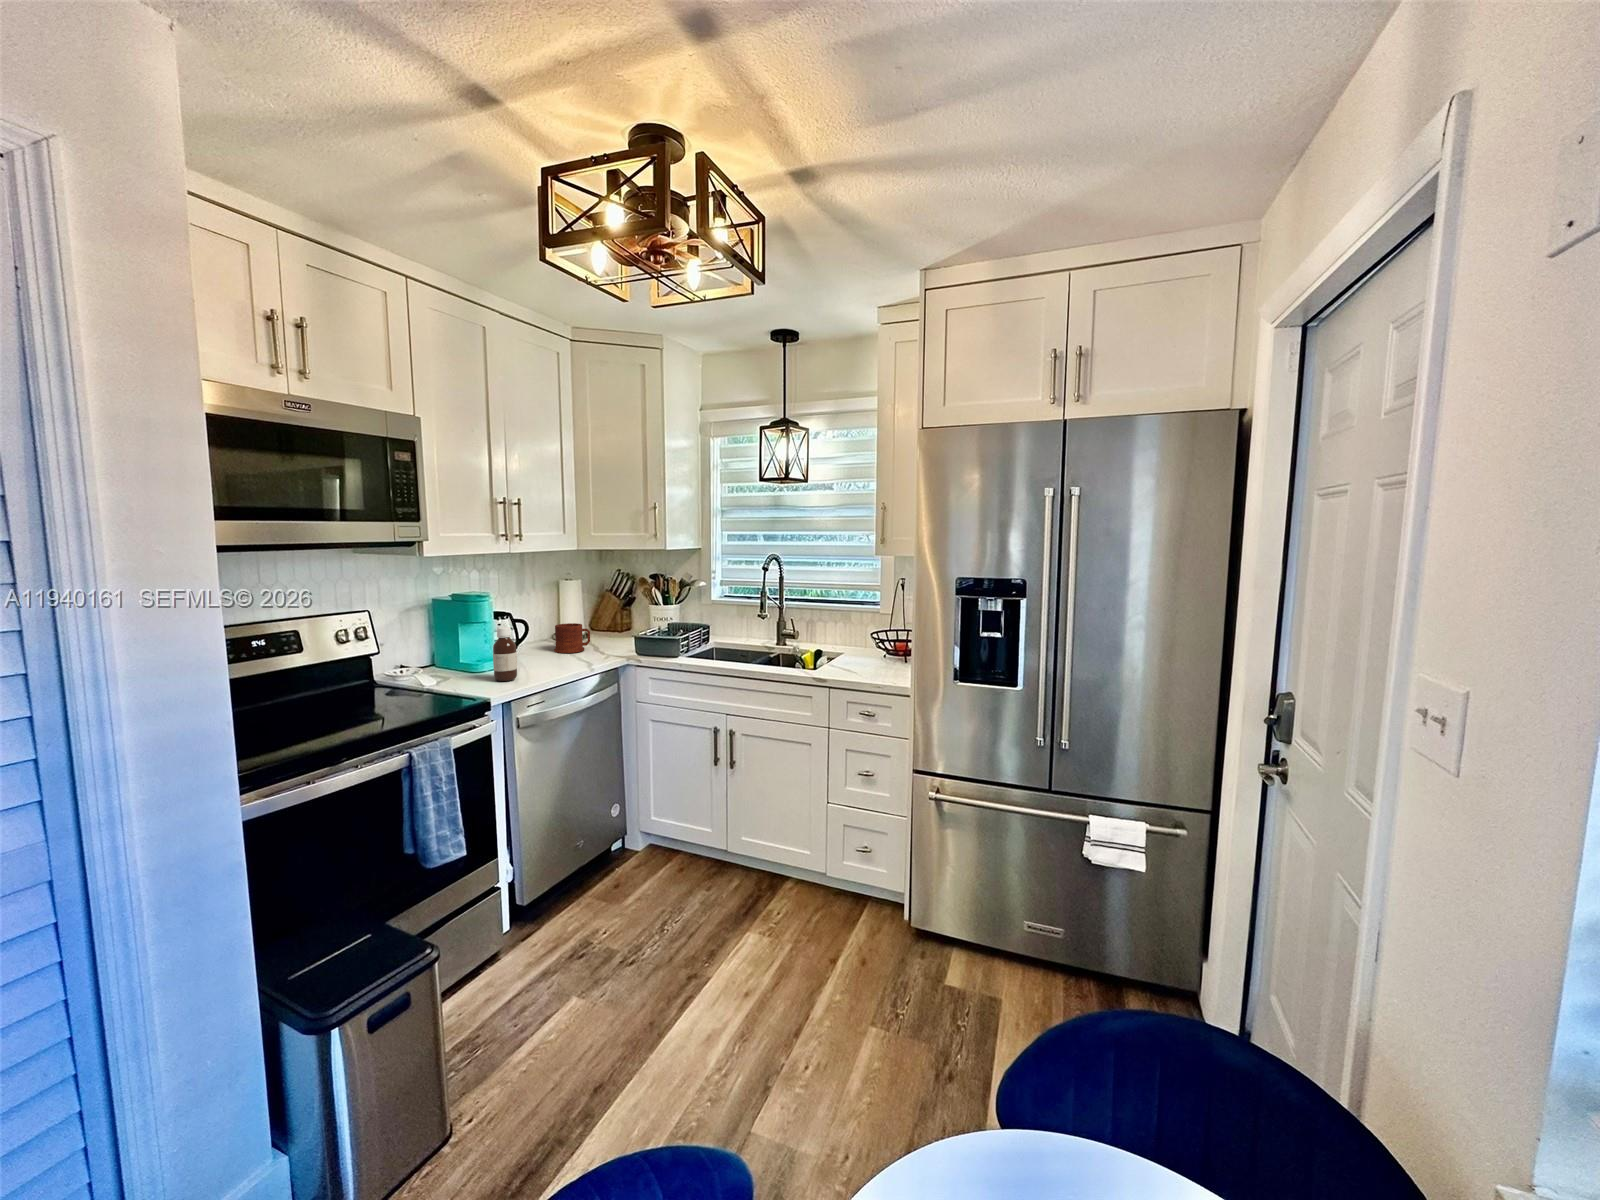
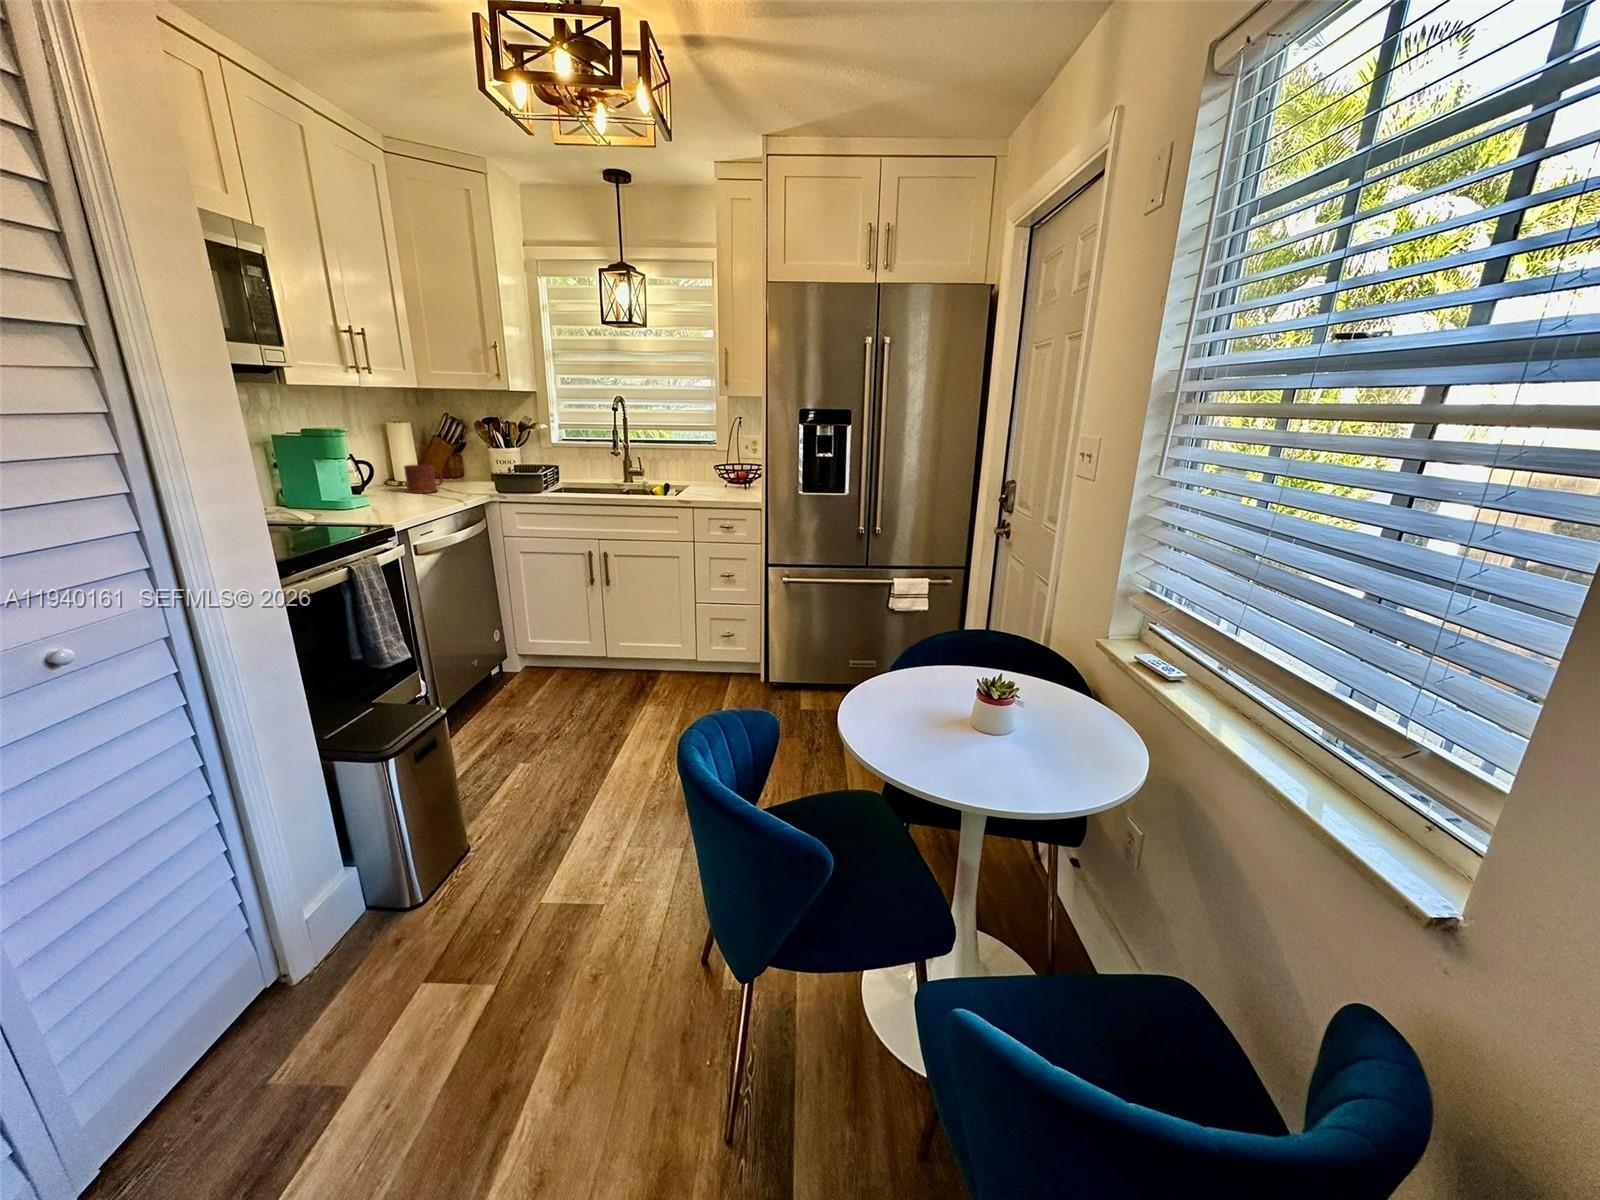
bottle: present [493,627,517,681] -> none [372,459,401,512]

